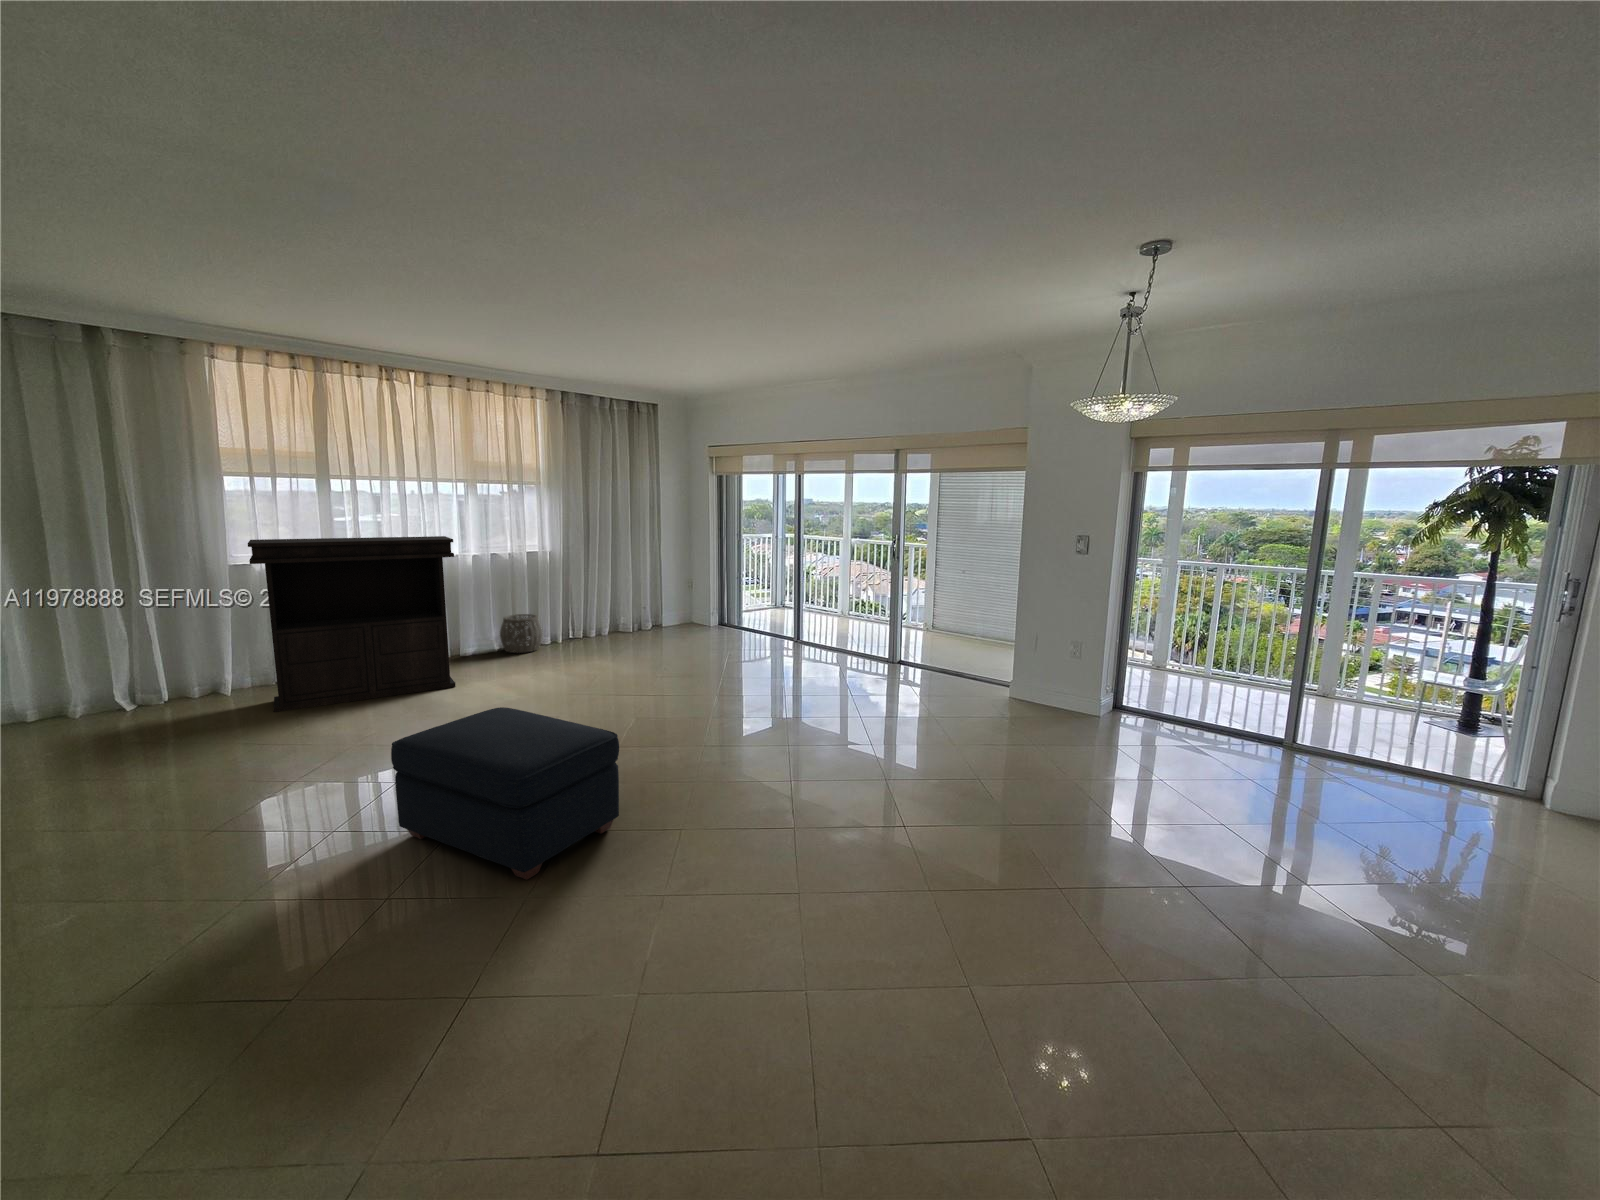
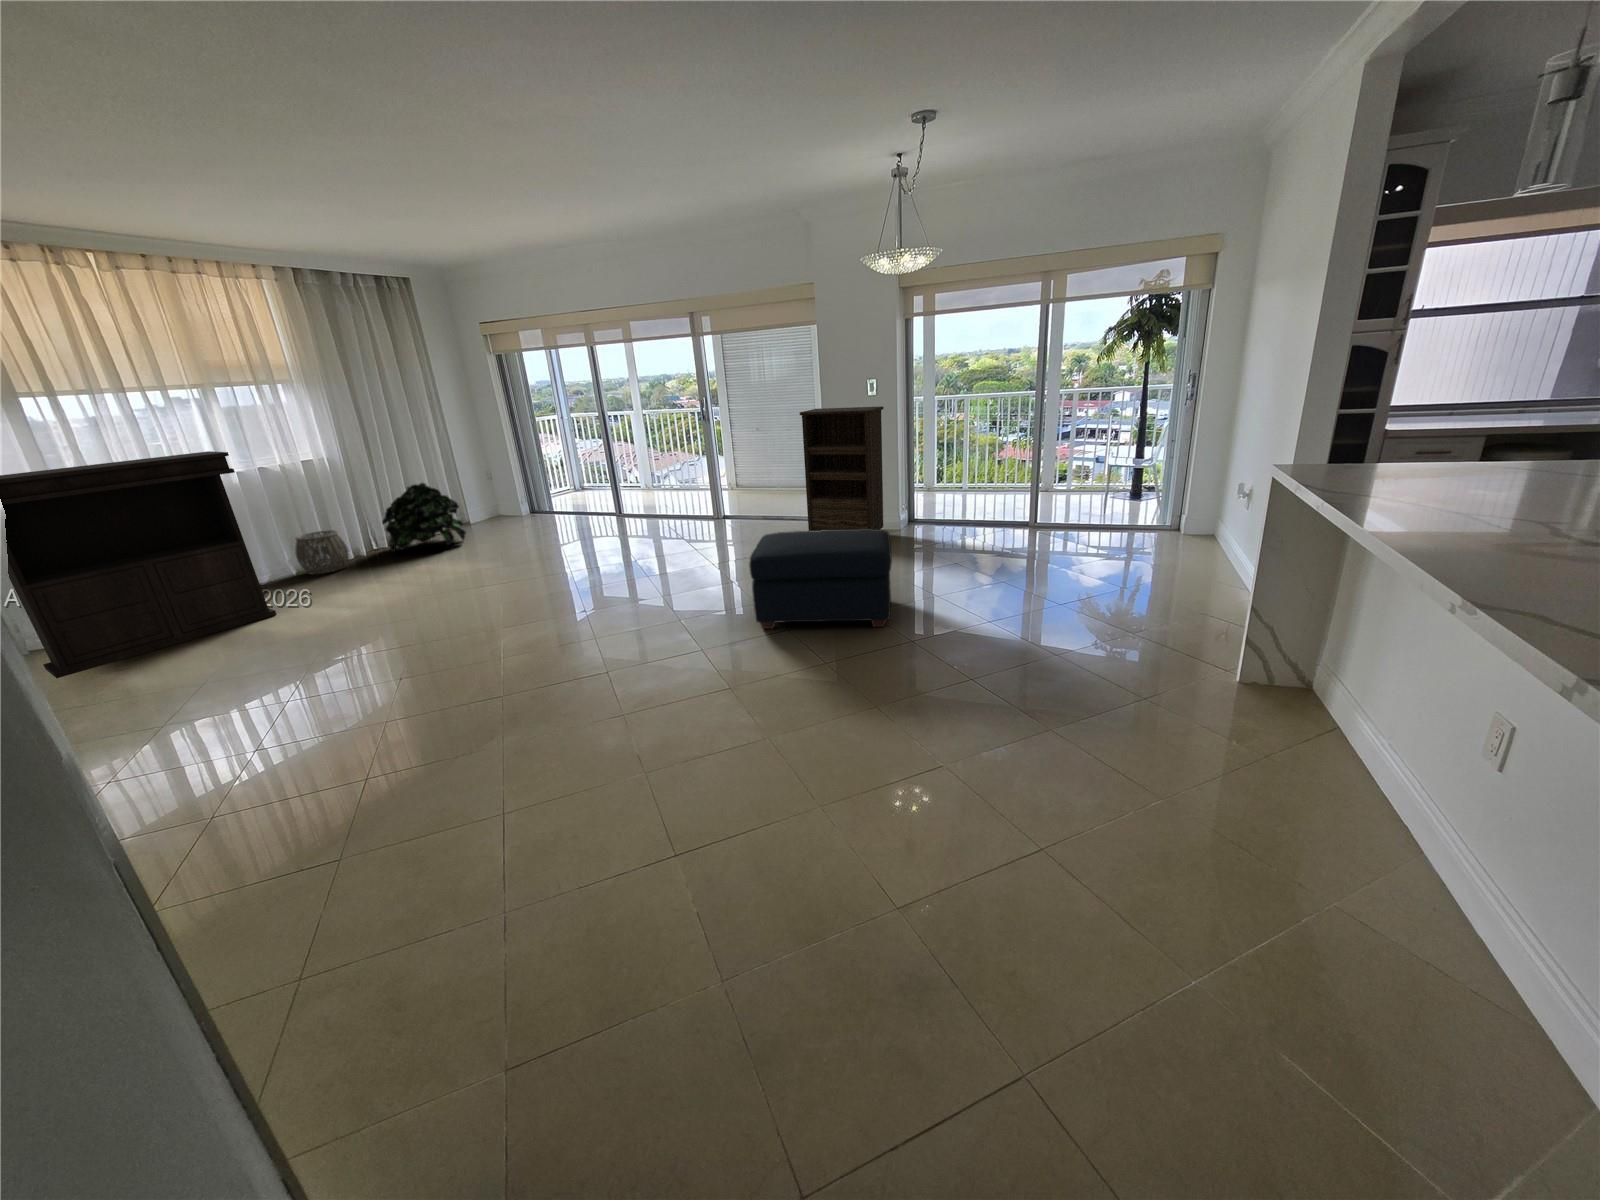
bookshelf: none [981,560,1092,724] -> present [800,406,883,531]
potted plant: none [578,582,648,645] -> present [382,483,466,552]
ottoman: present [391,707,619,880] -> present [749,530,892,629]

